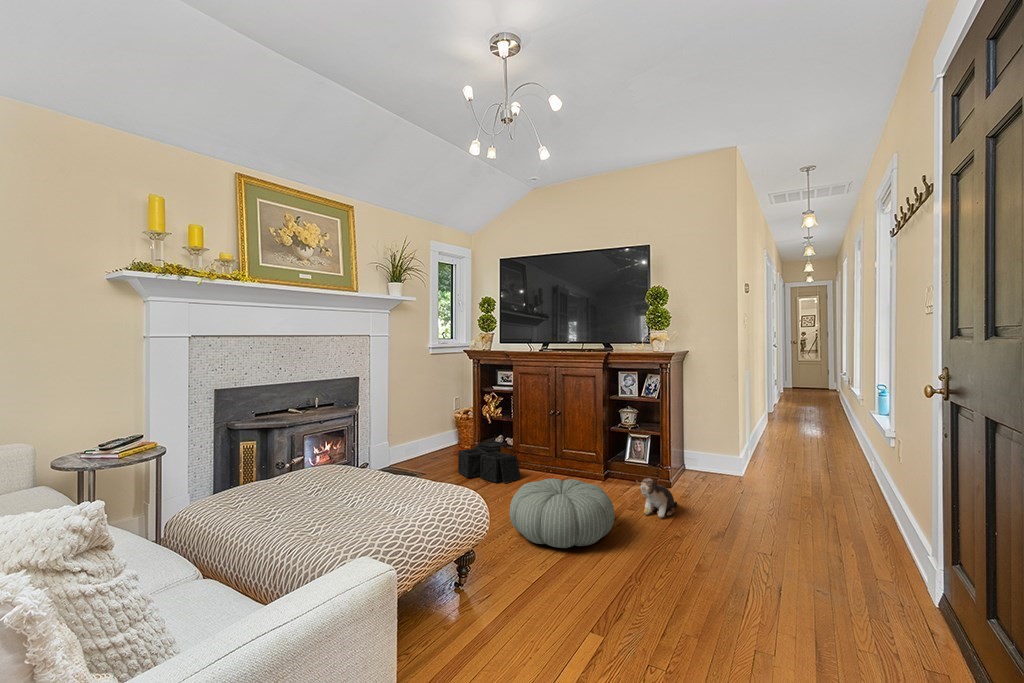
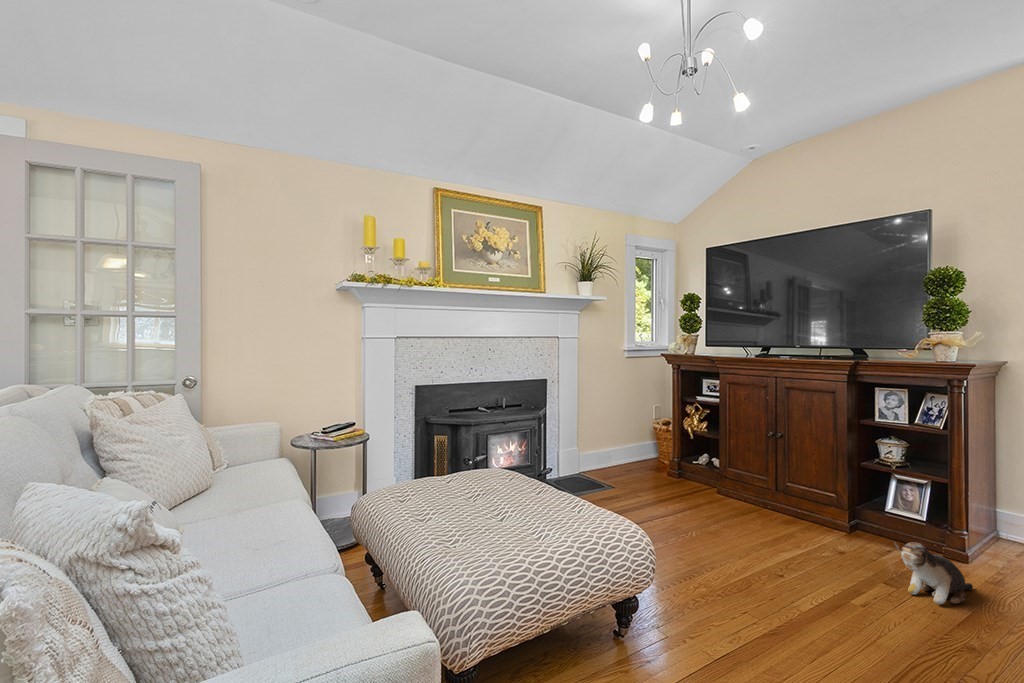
storage bin: present [458,441,521,483] -> none [653,460,728,513]
pouf: present [510,479,614,548] -> none [698,519,852,622]

